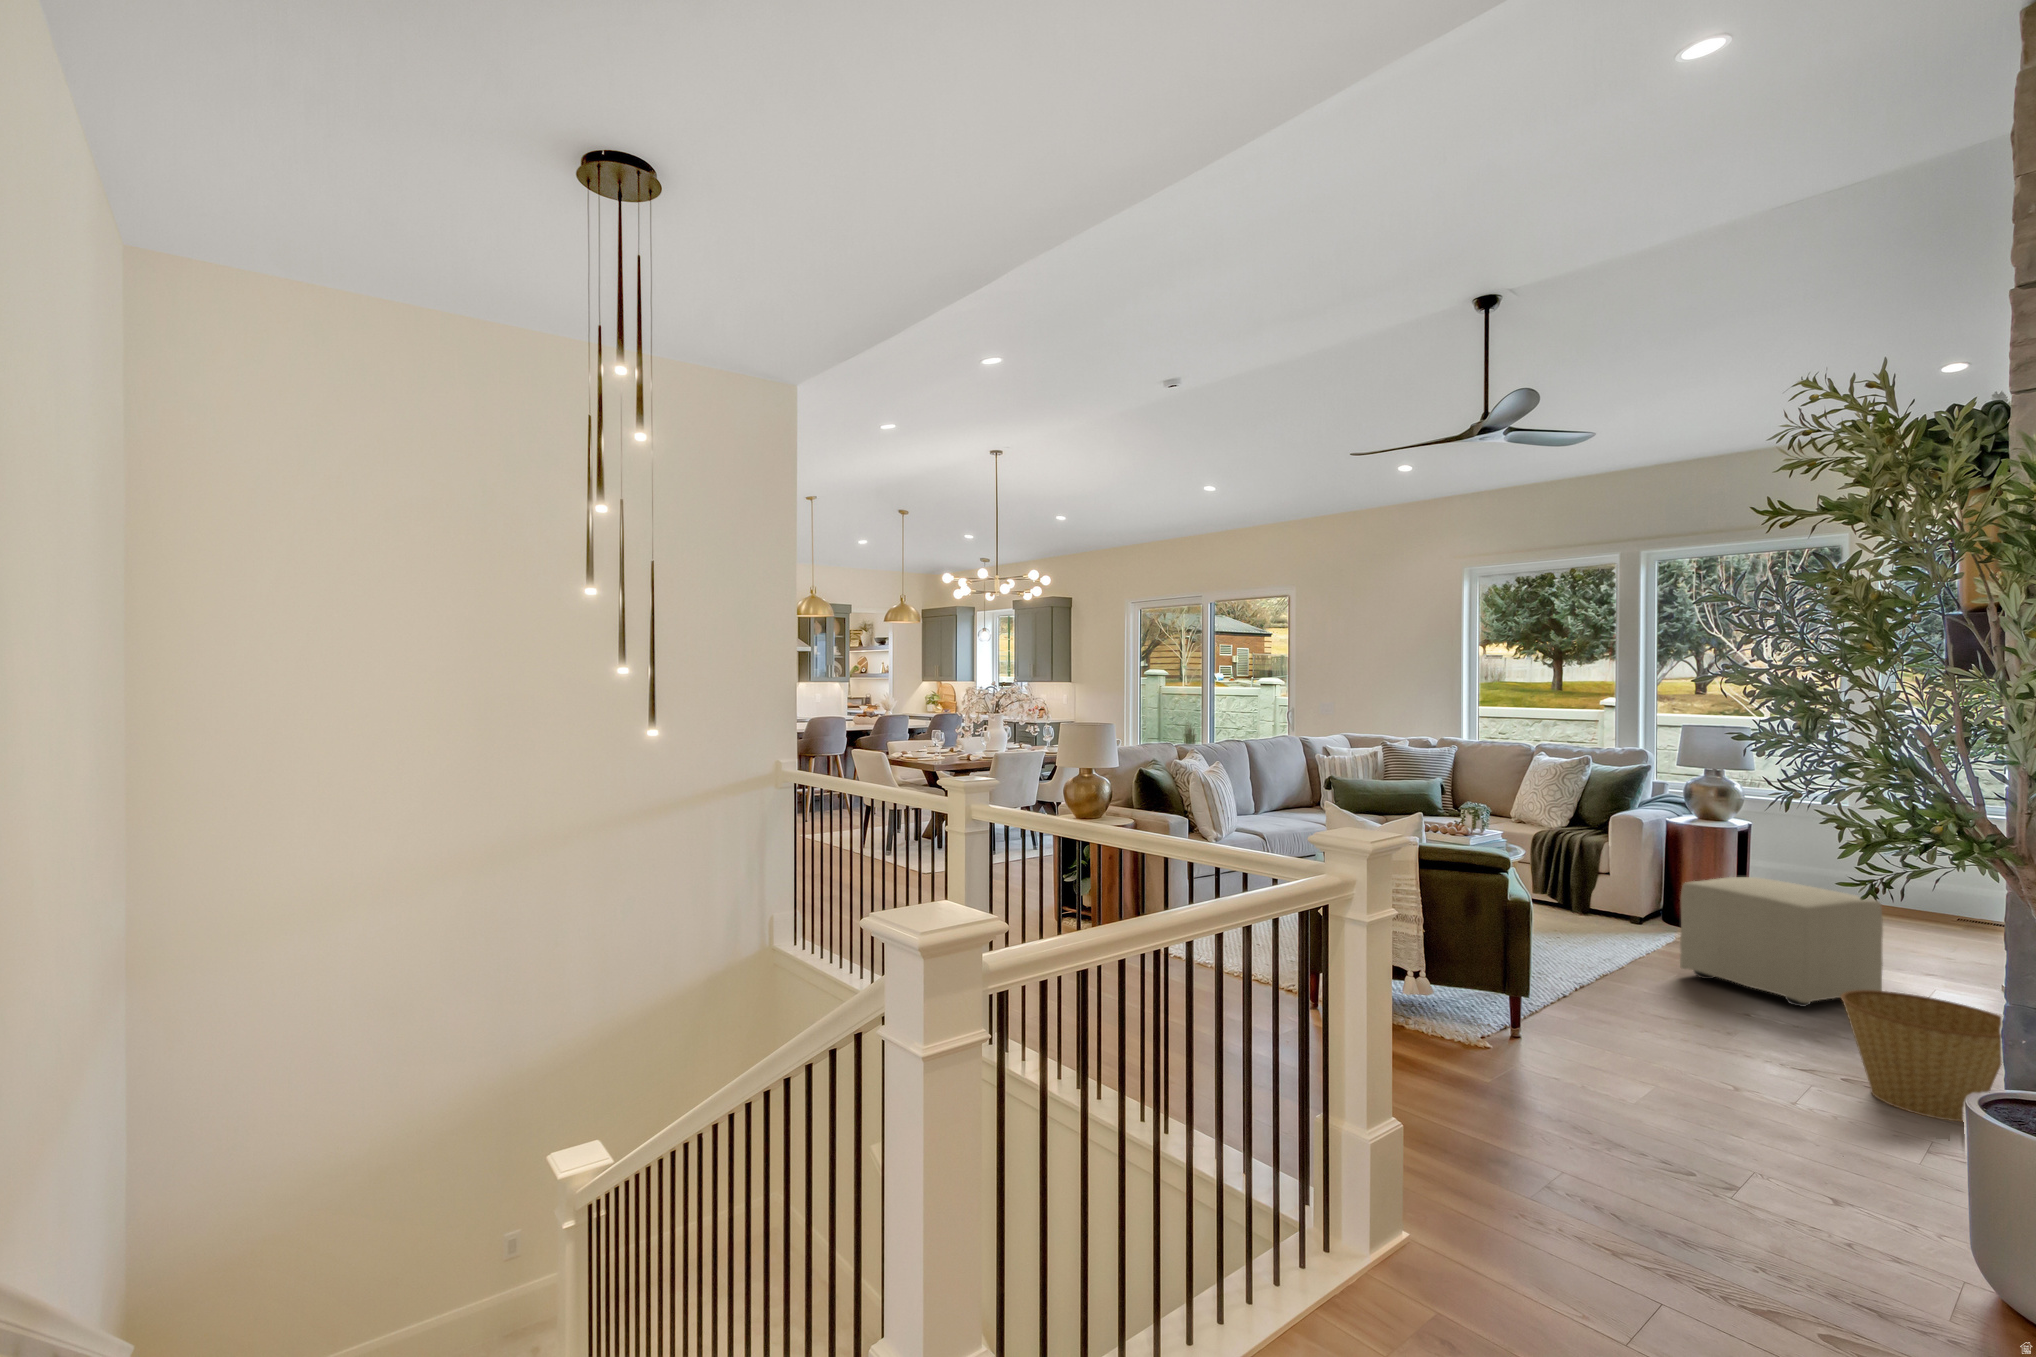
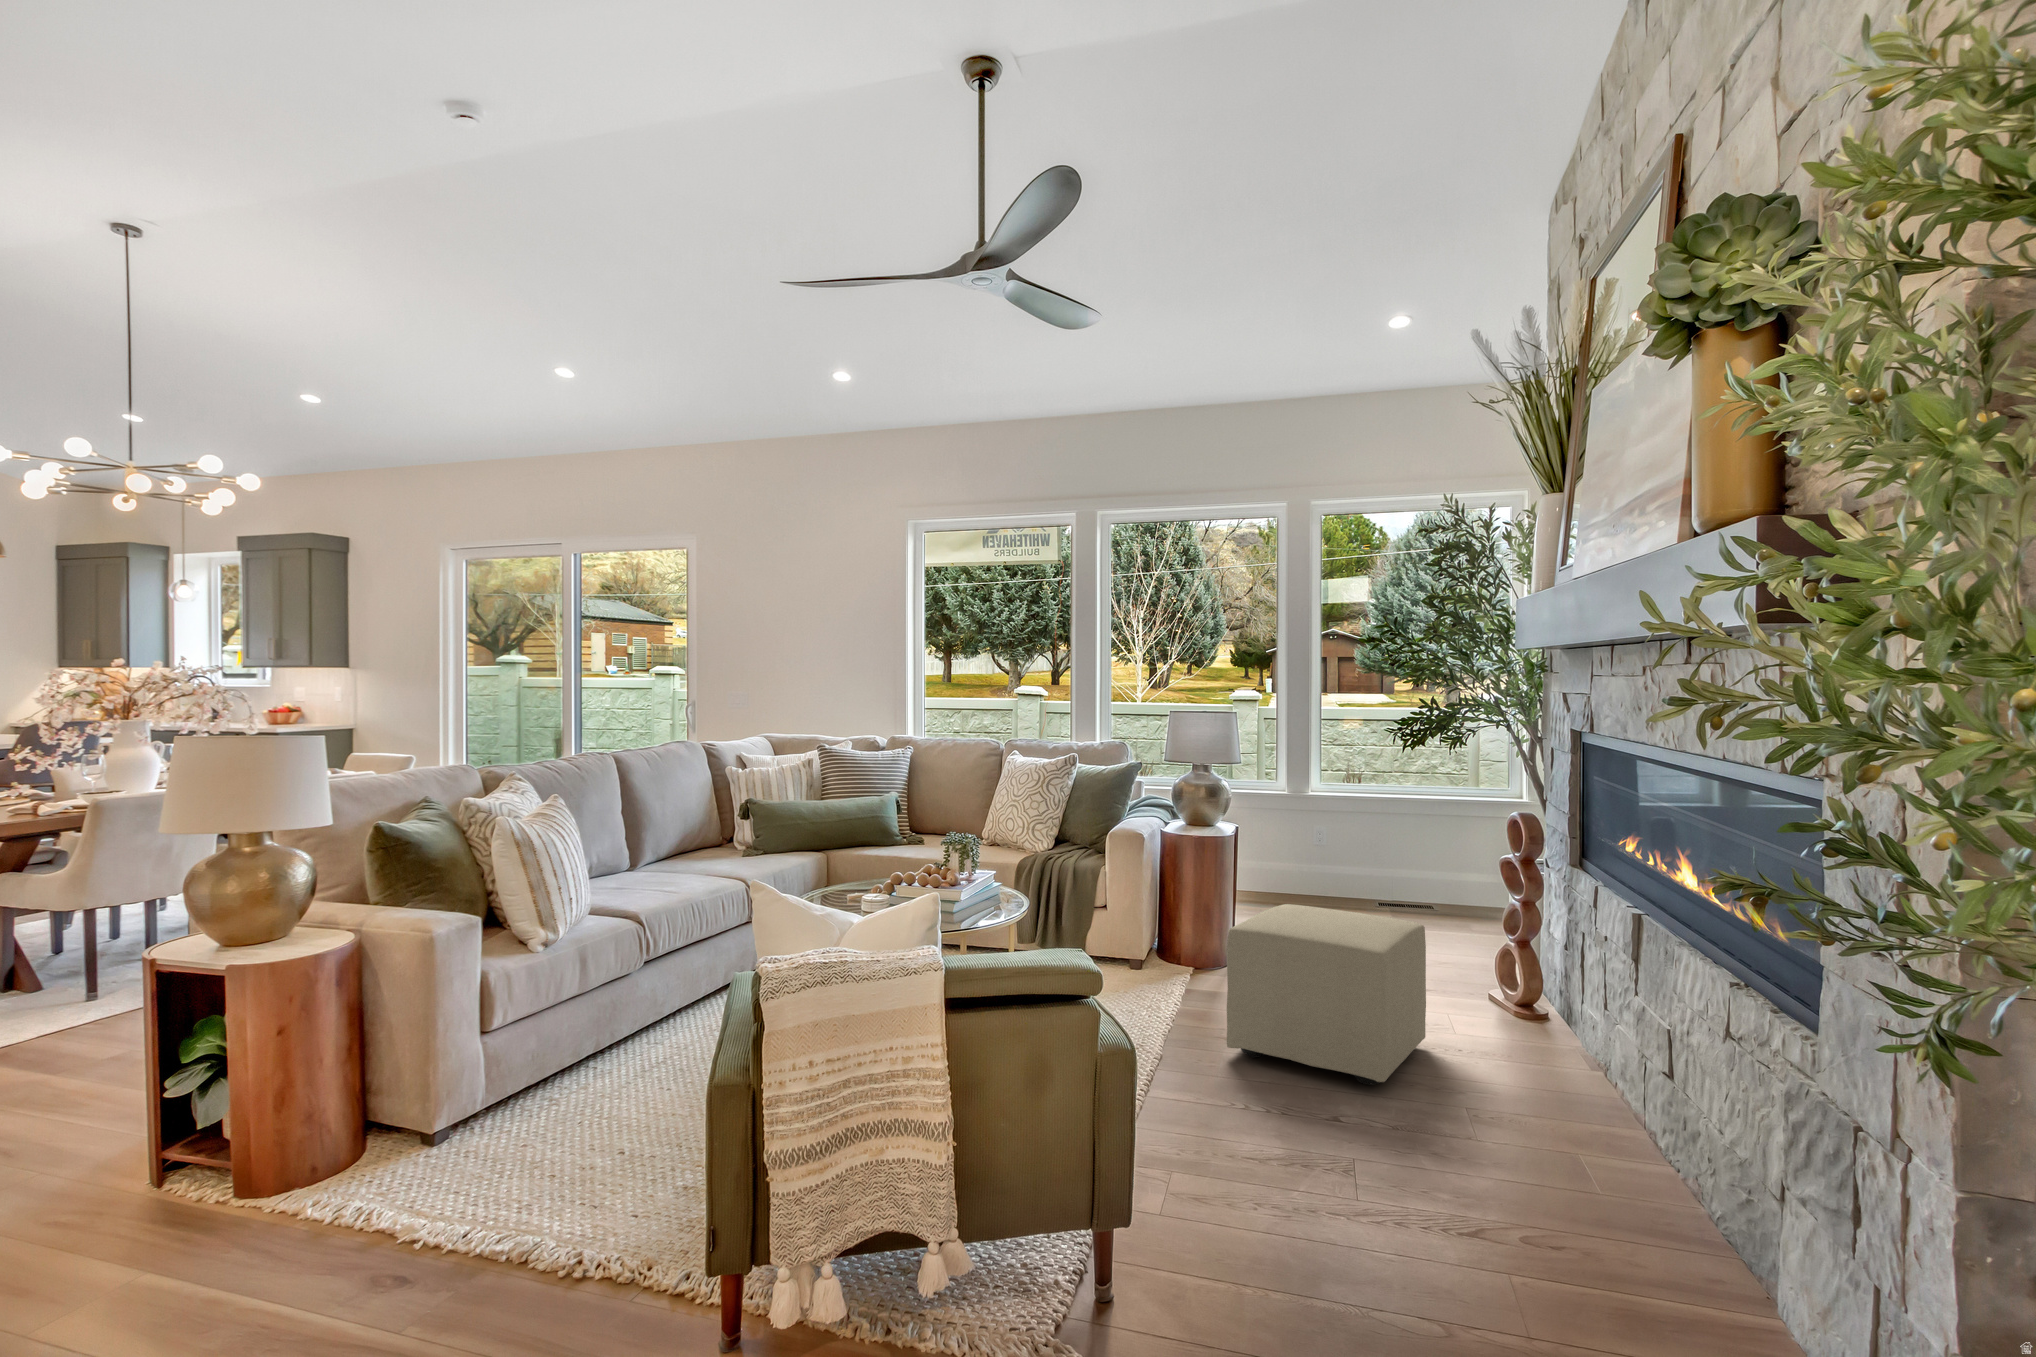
basket: present [1840,990,2002,1122] -> none [1510,1084,1734,1292]

